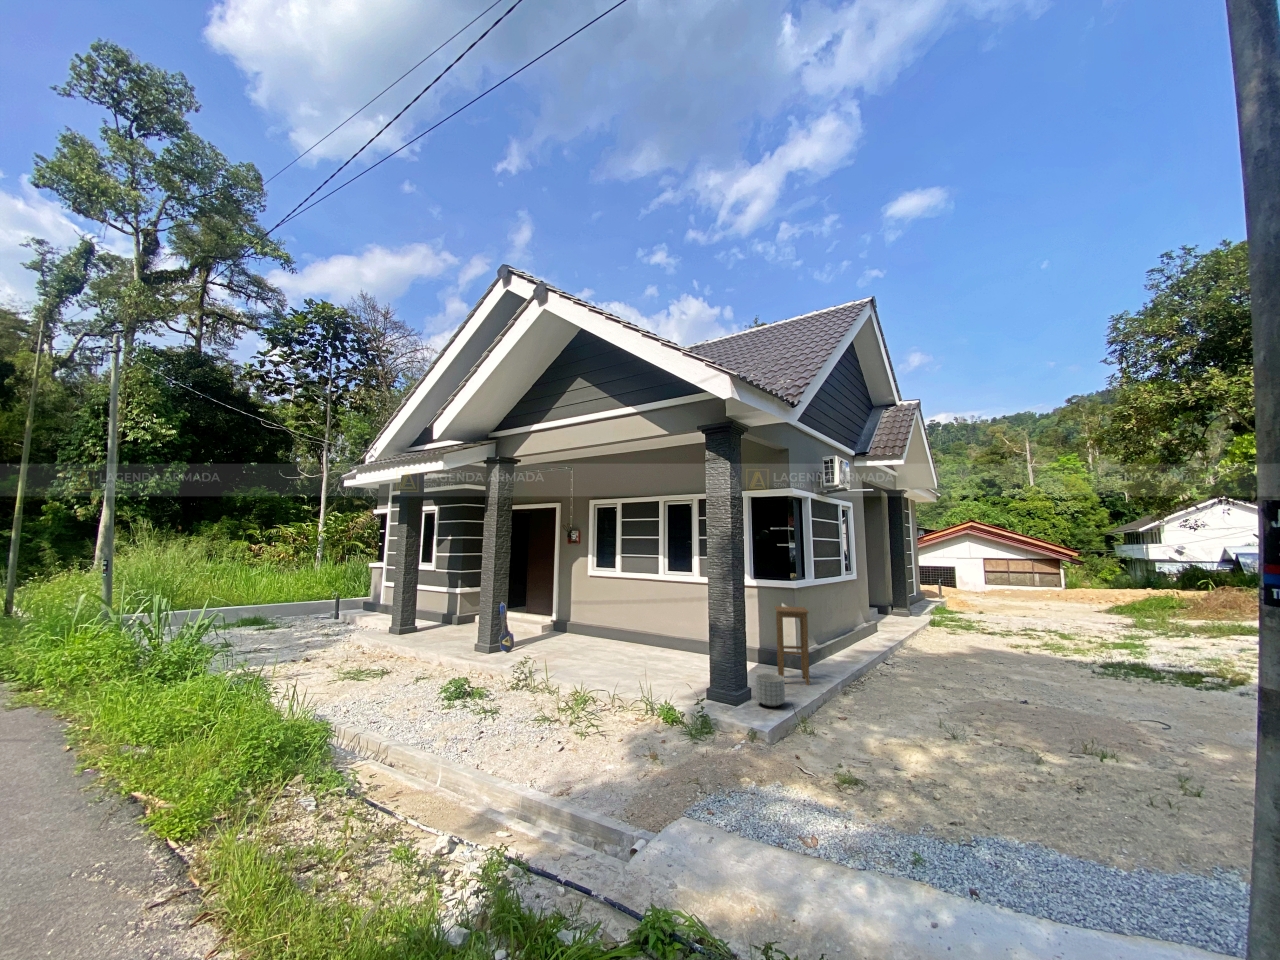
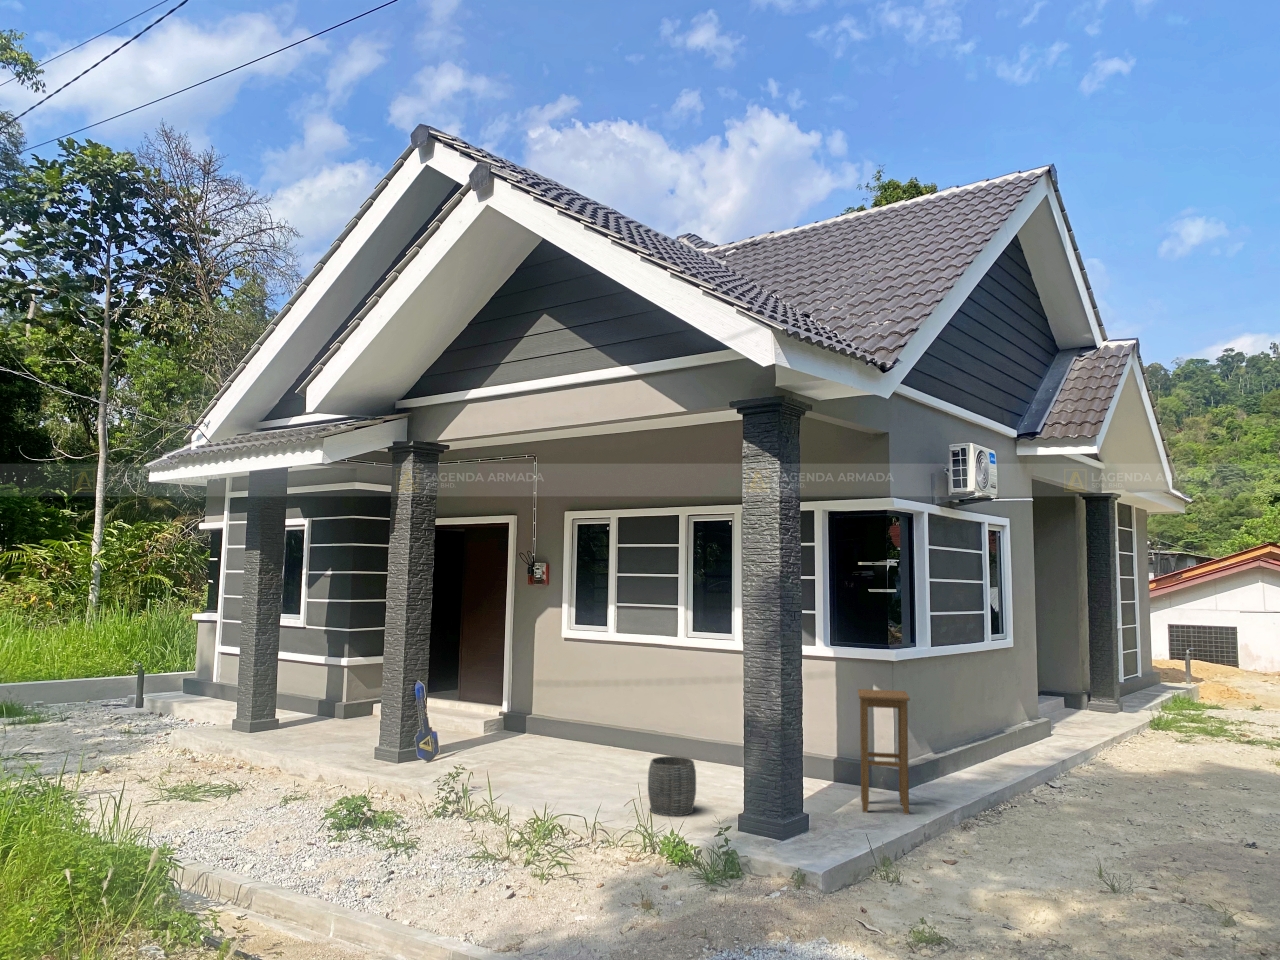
woven basket: none [646,650,676,689] -> present [648,756,696,816]
planter: present [756,673,785,707] -> none [817,793,862,844]

